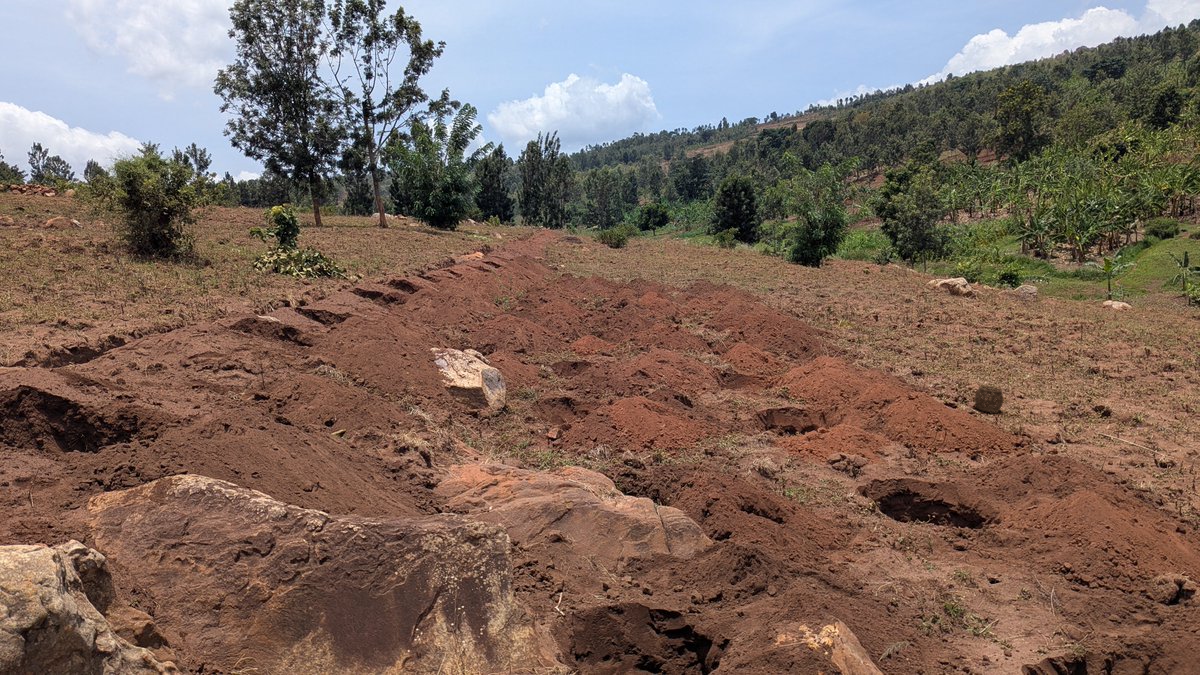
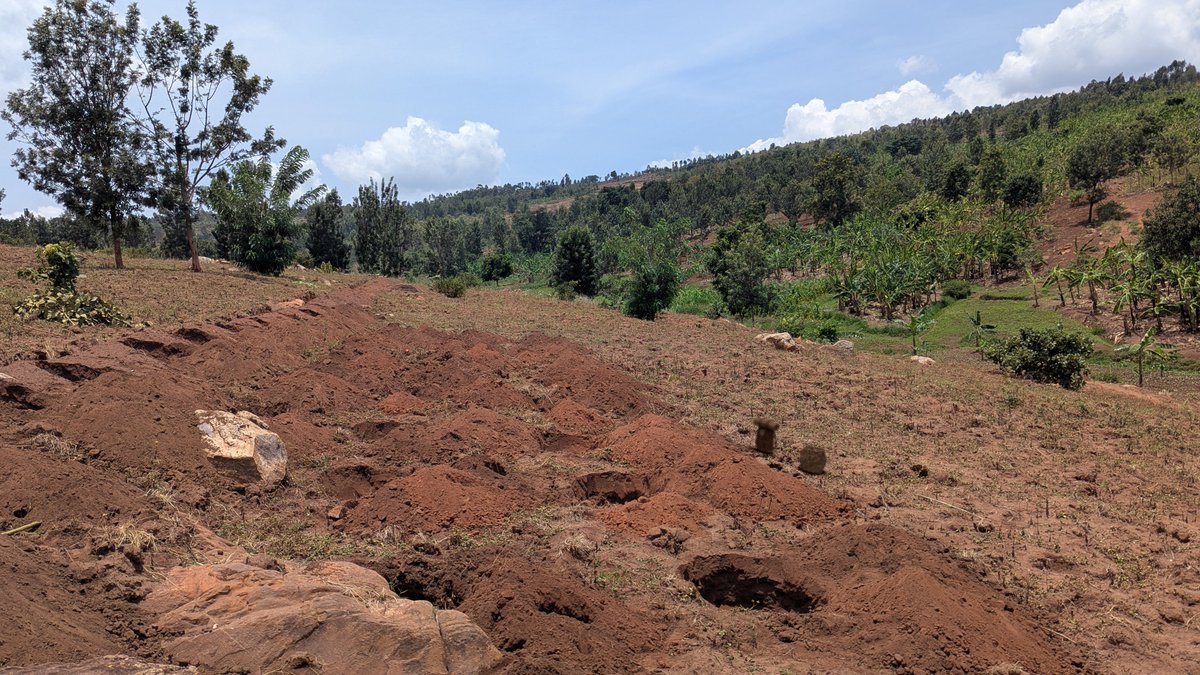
backpack: none [926,359,954,393] -> present [753,417,779,453]

